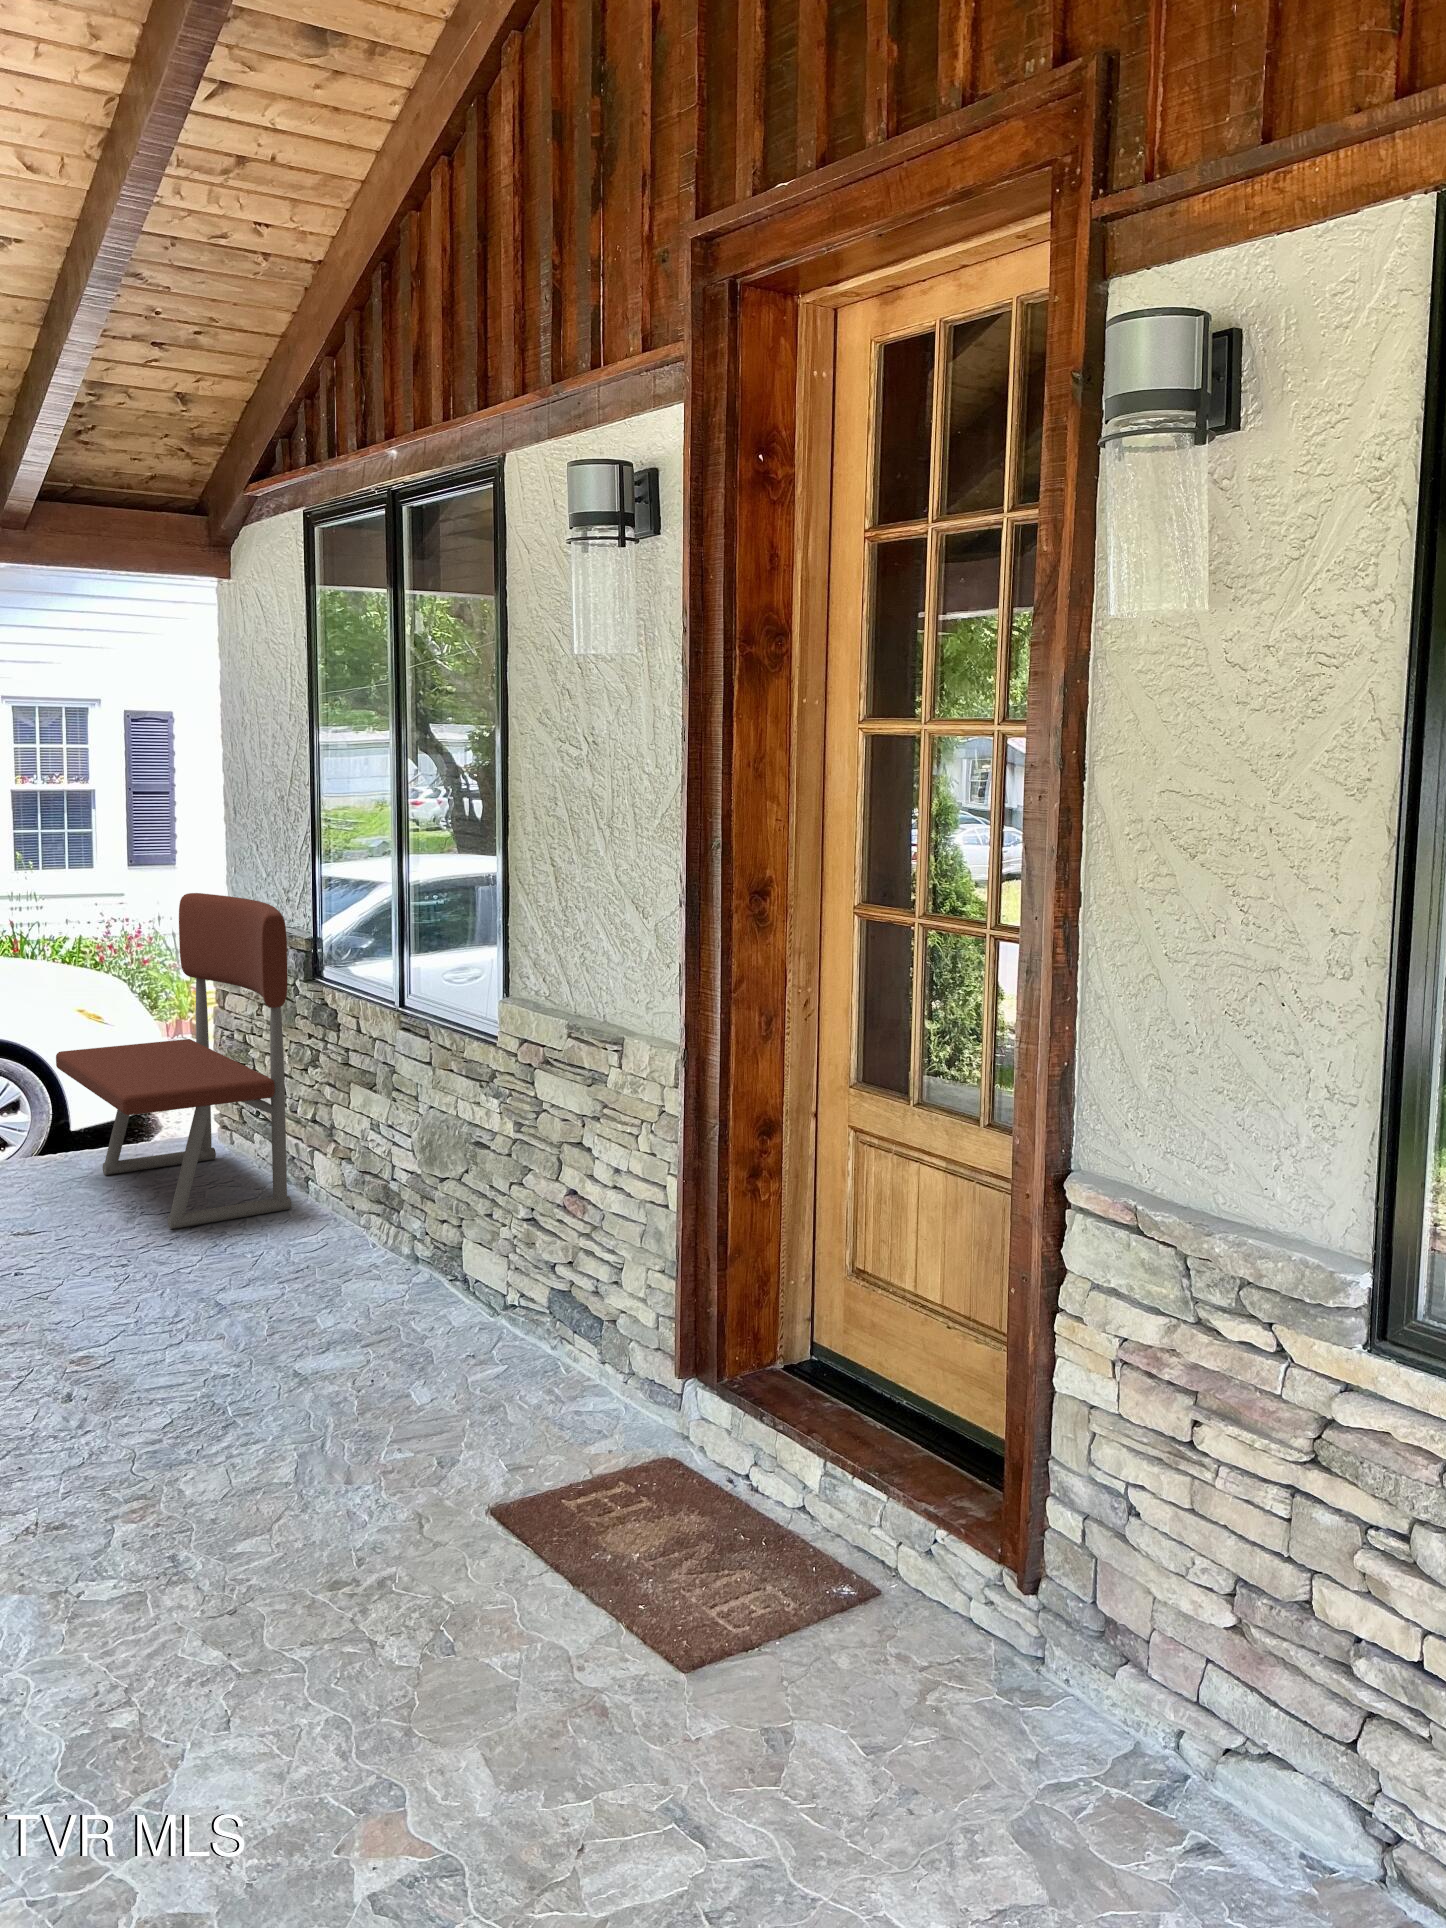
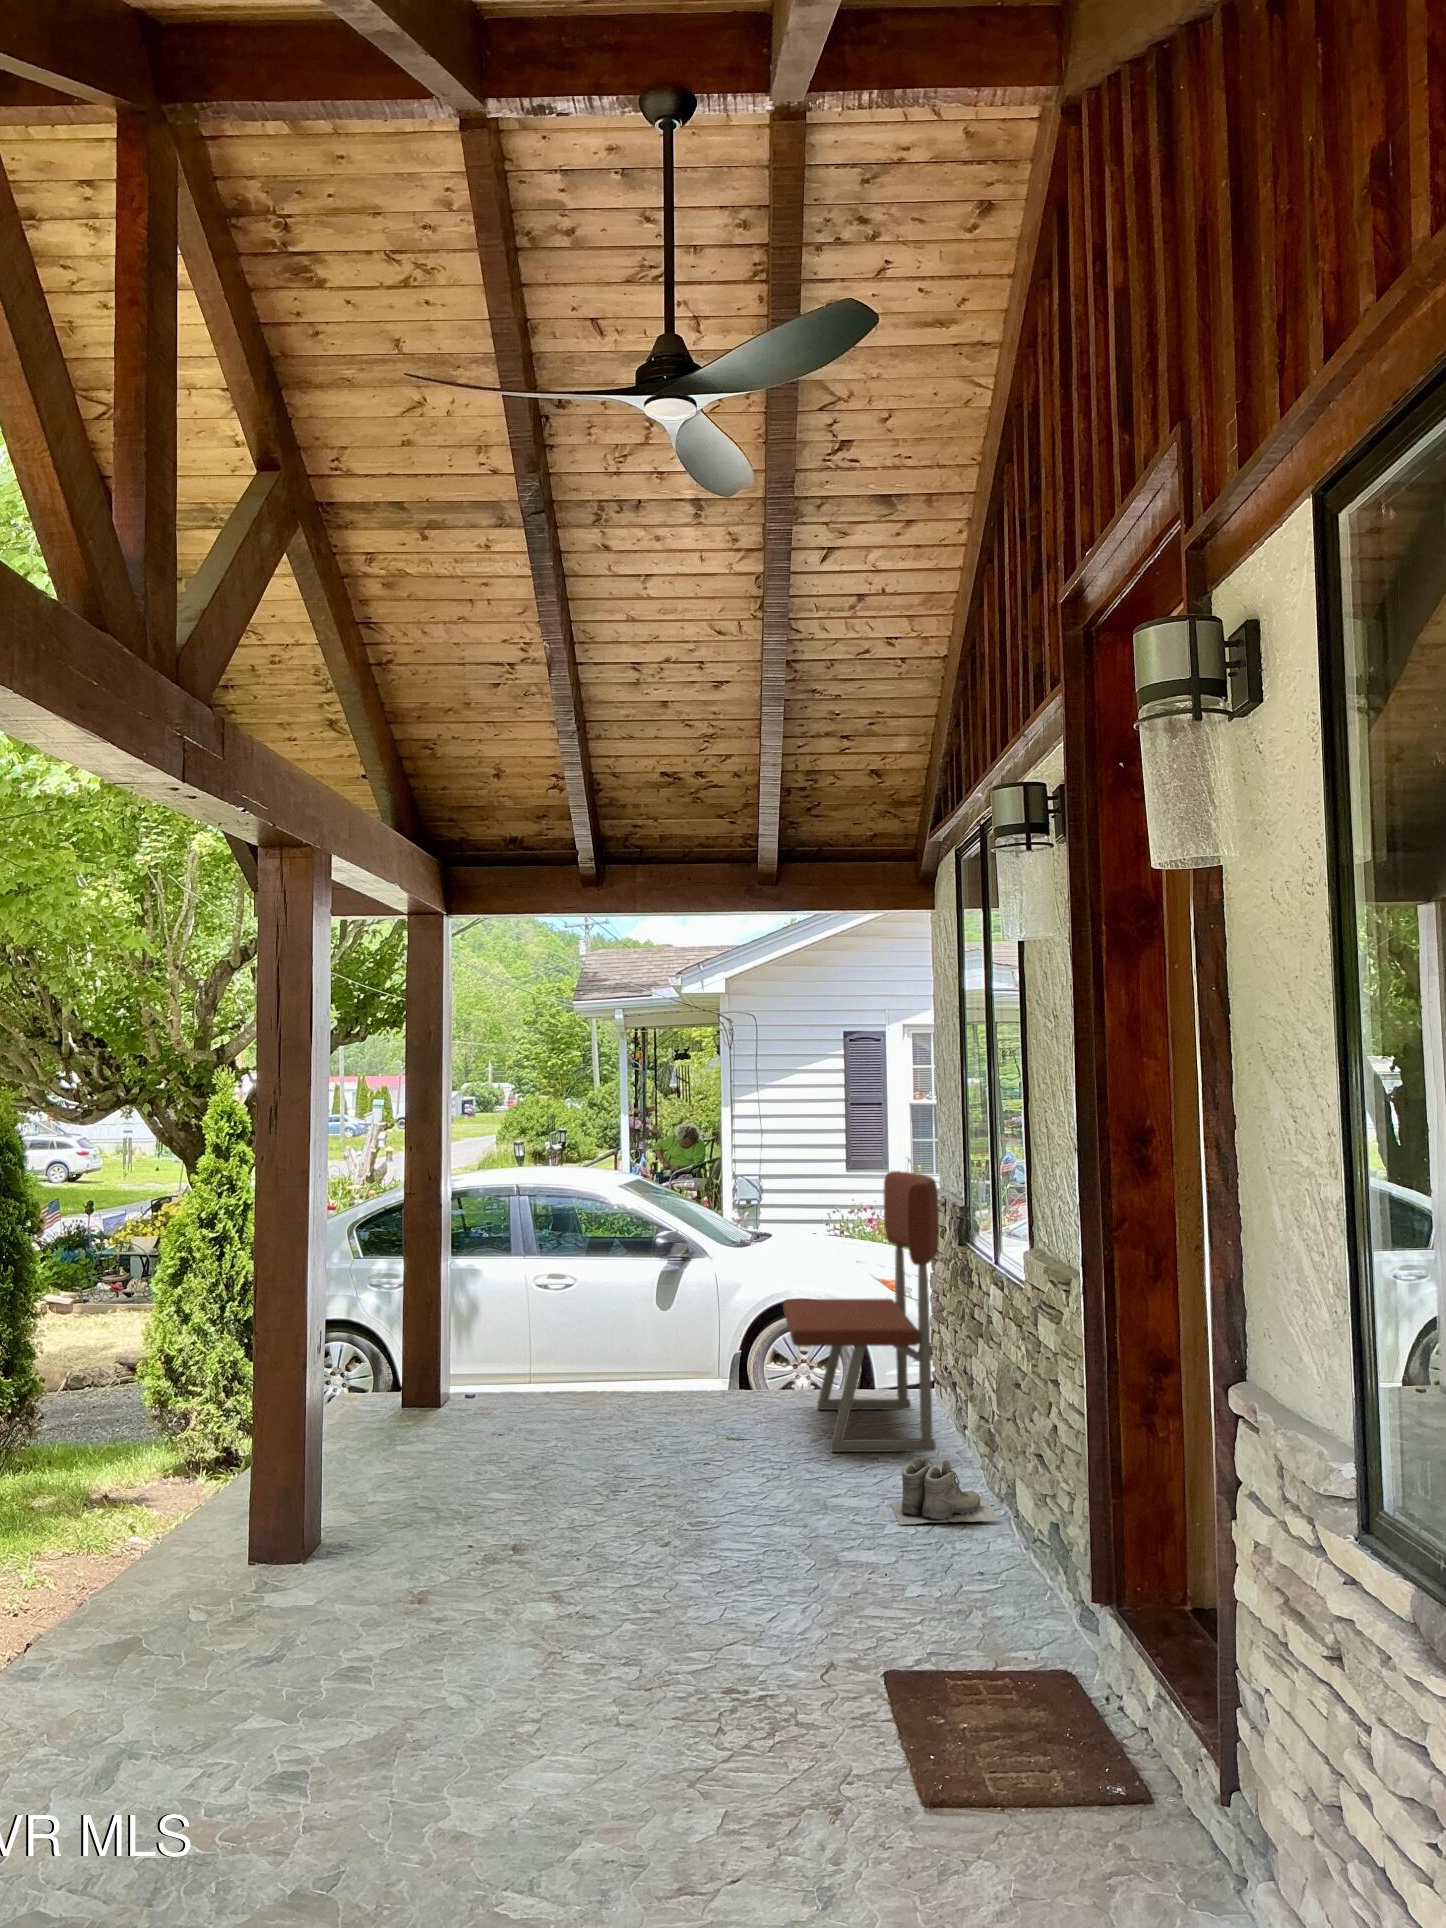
boots: none [297,1230,439,1311] -> present [890,1457,1000,1525]

